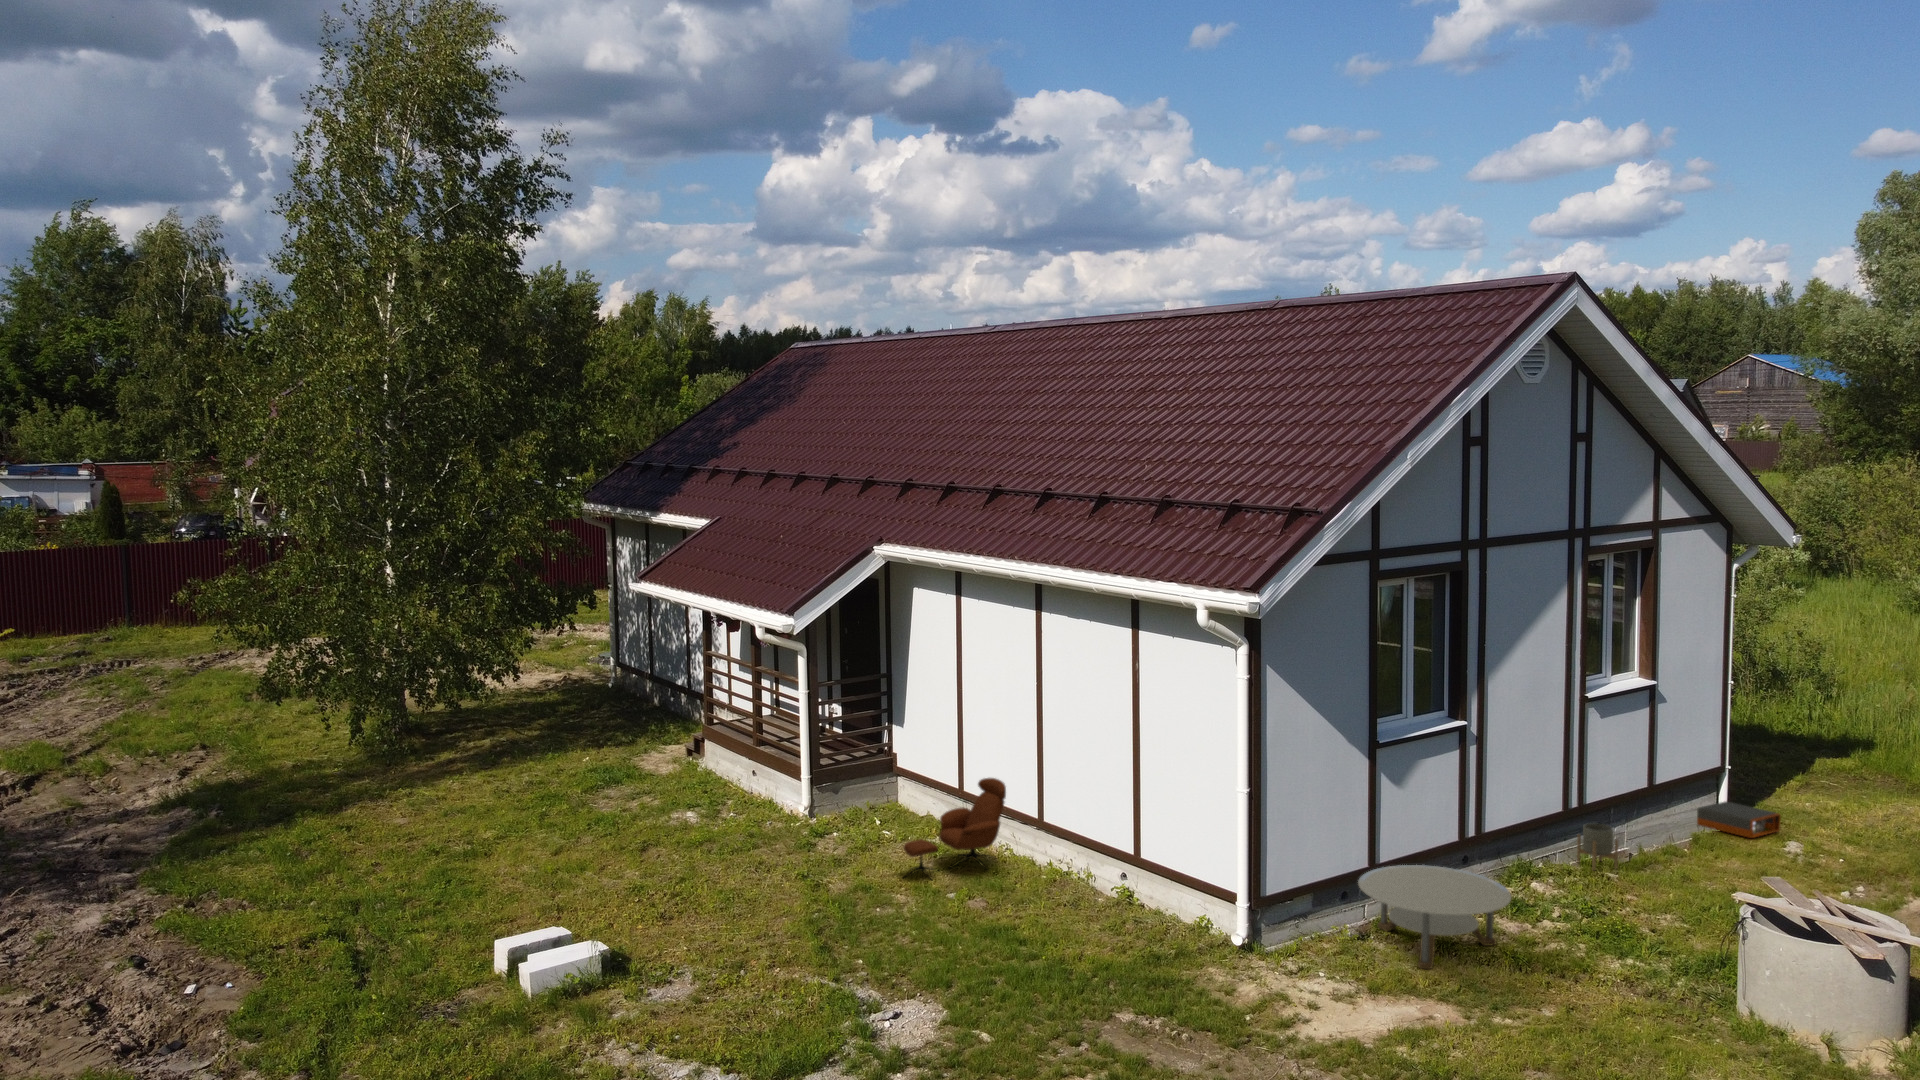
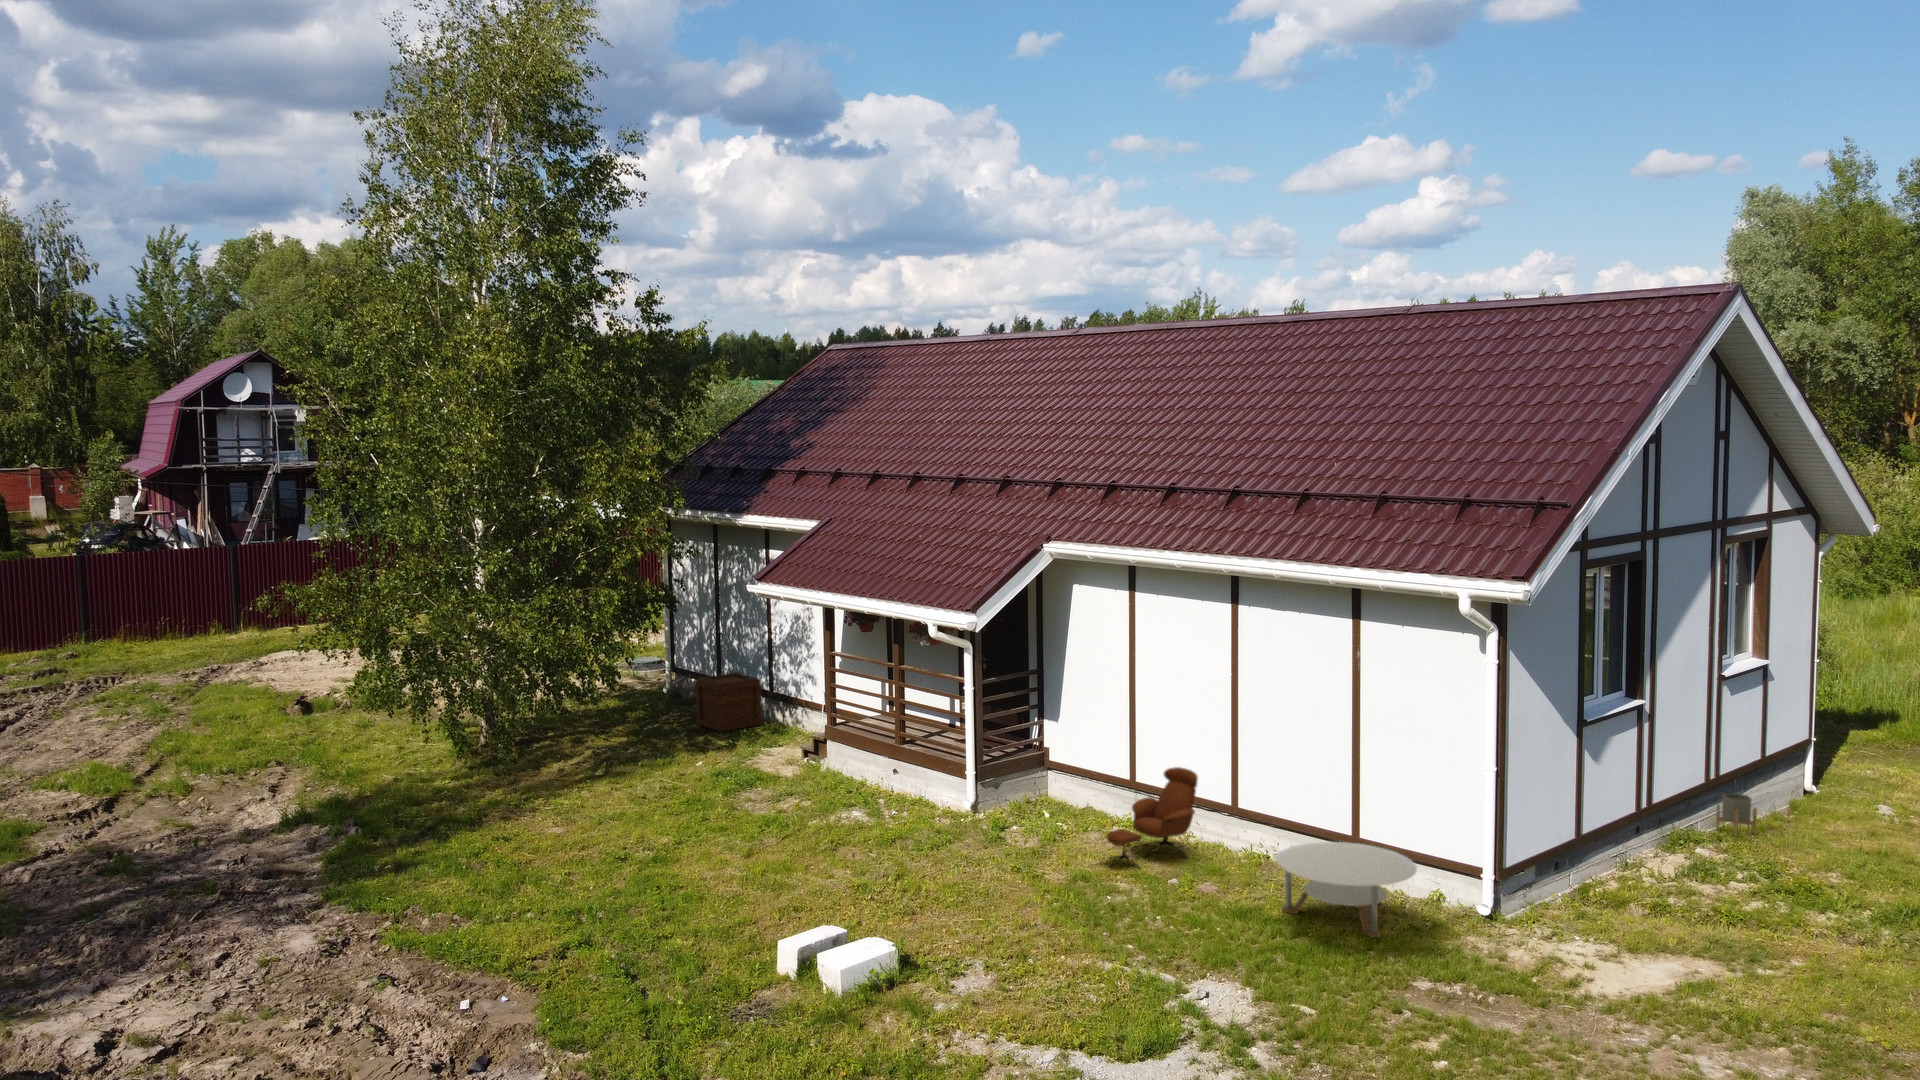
wooden crate: none [616,669,679,728] -> present [695,672,763,732]
storage box: present [1697,802,1781,838] -> none [1795,771,1871,803]
round table: present [1358,865,1511,969] -> present [1276,842,1417,938]

